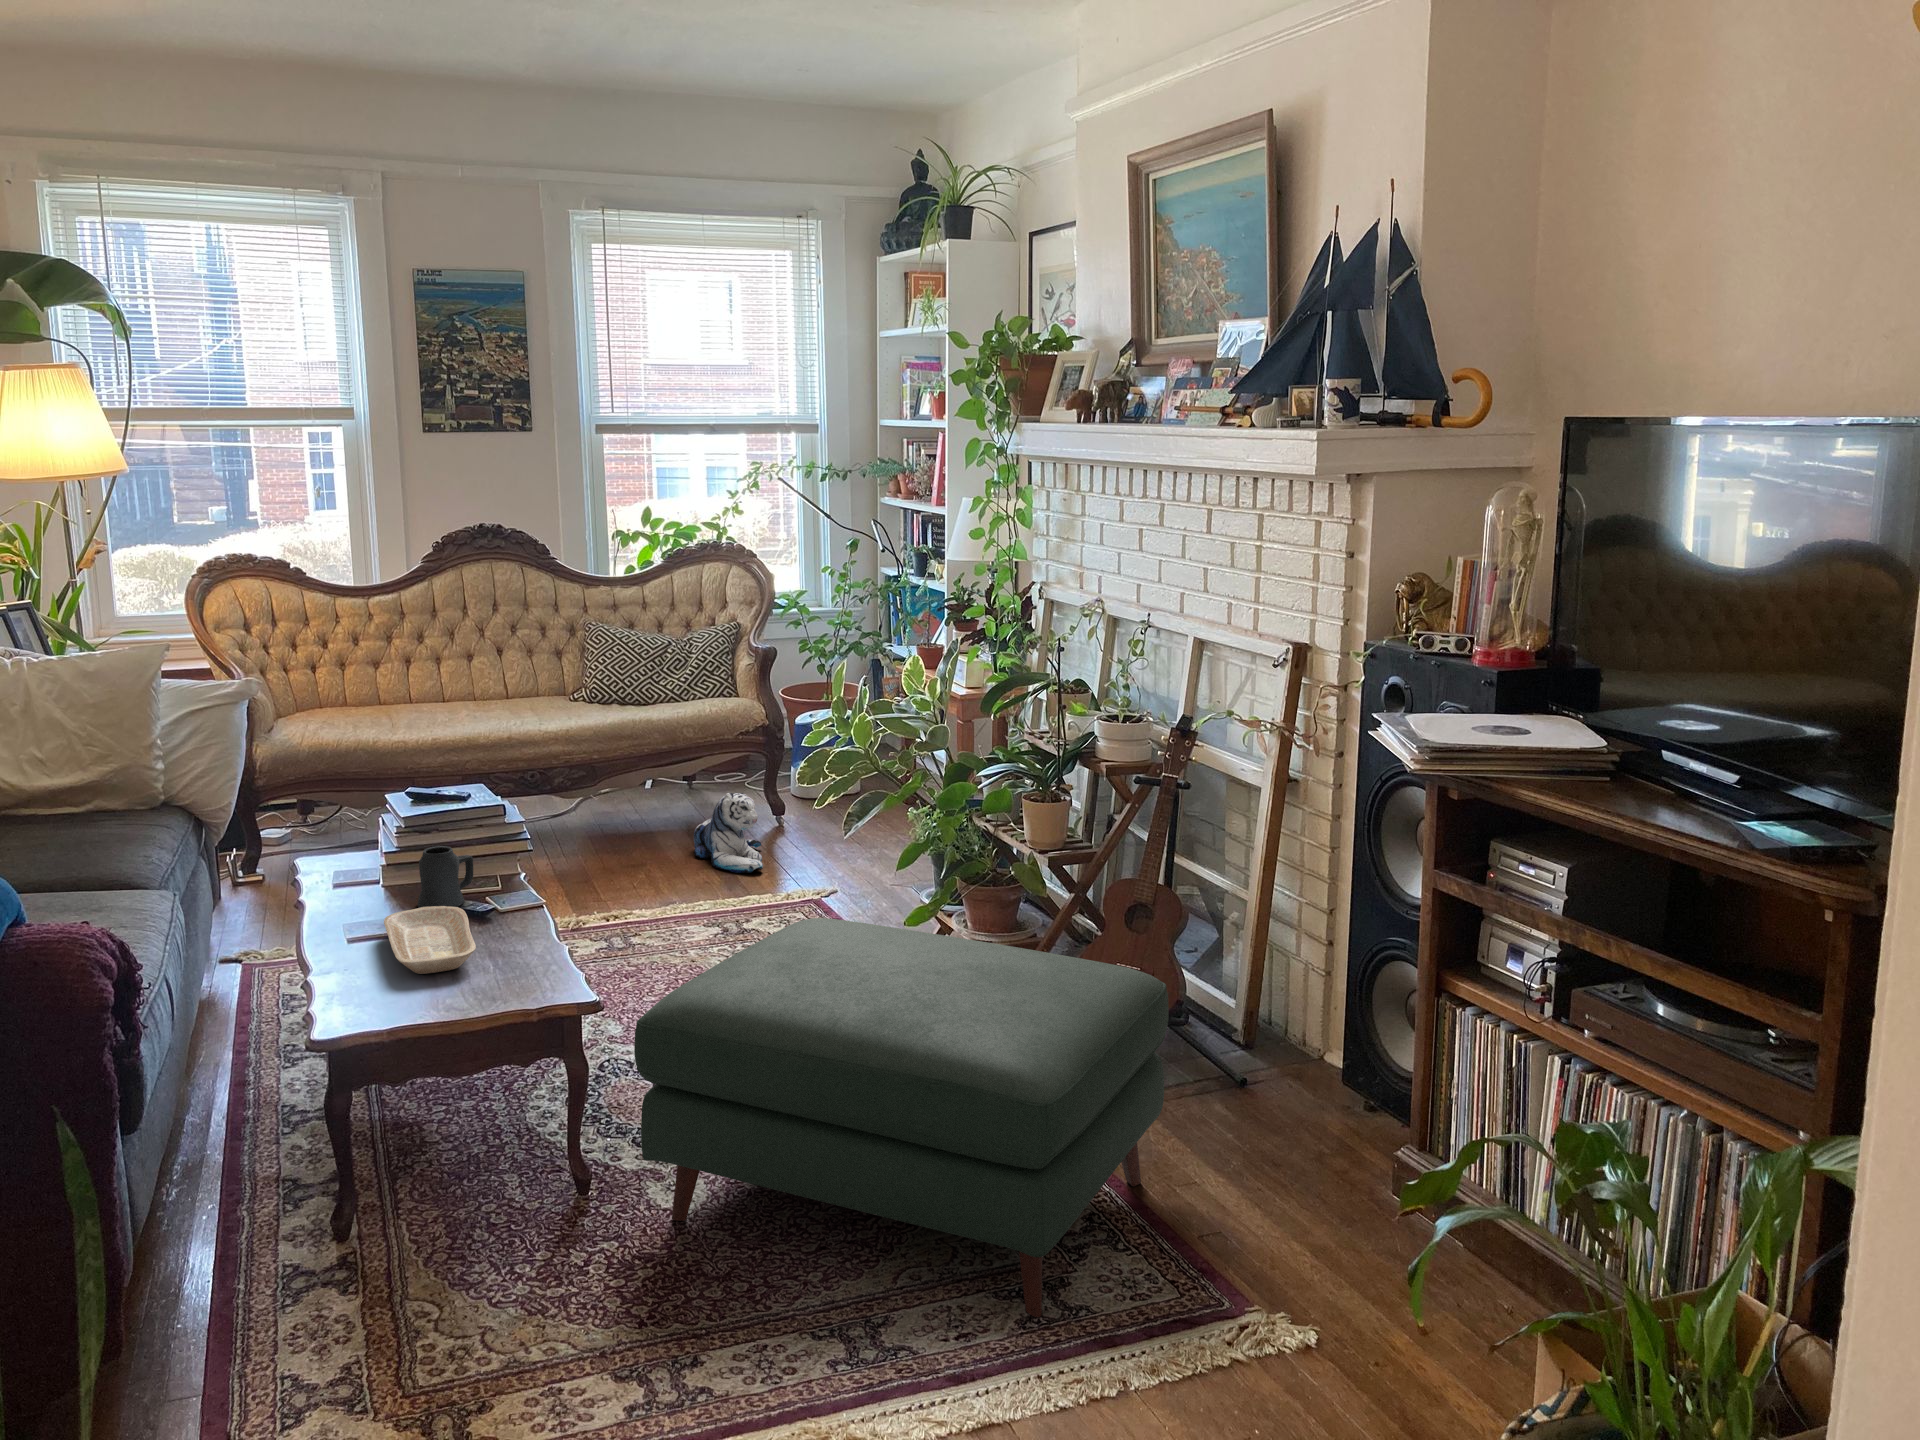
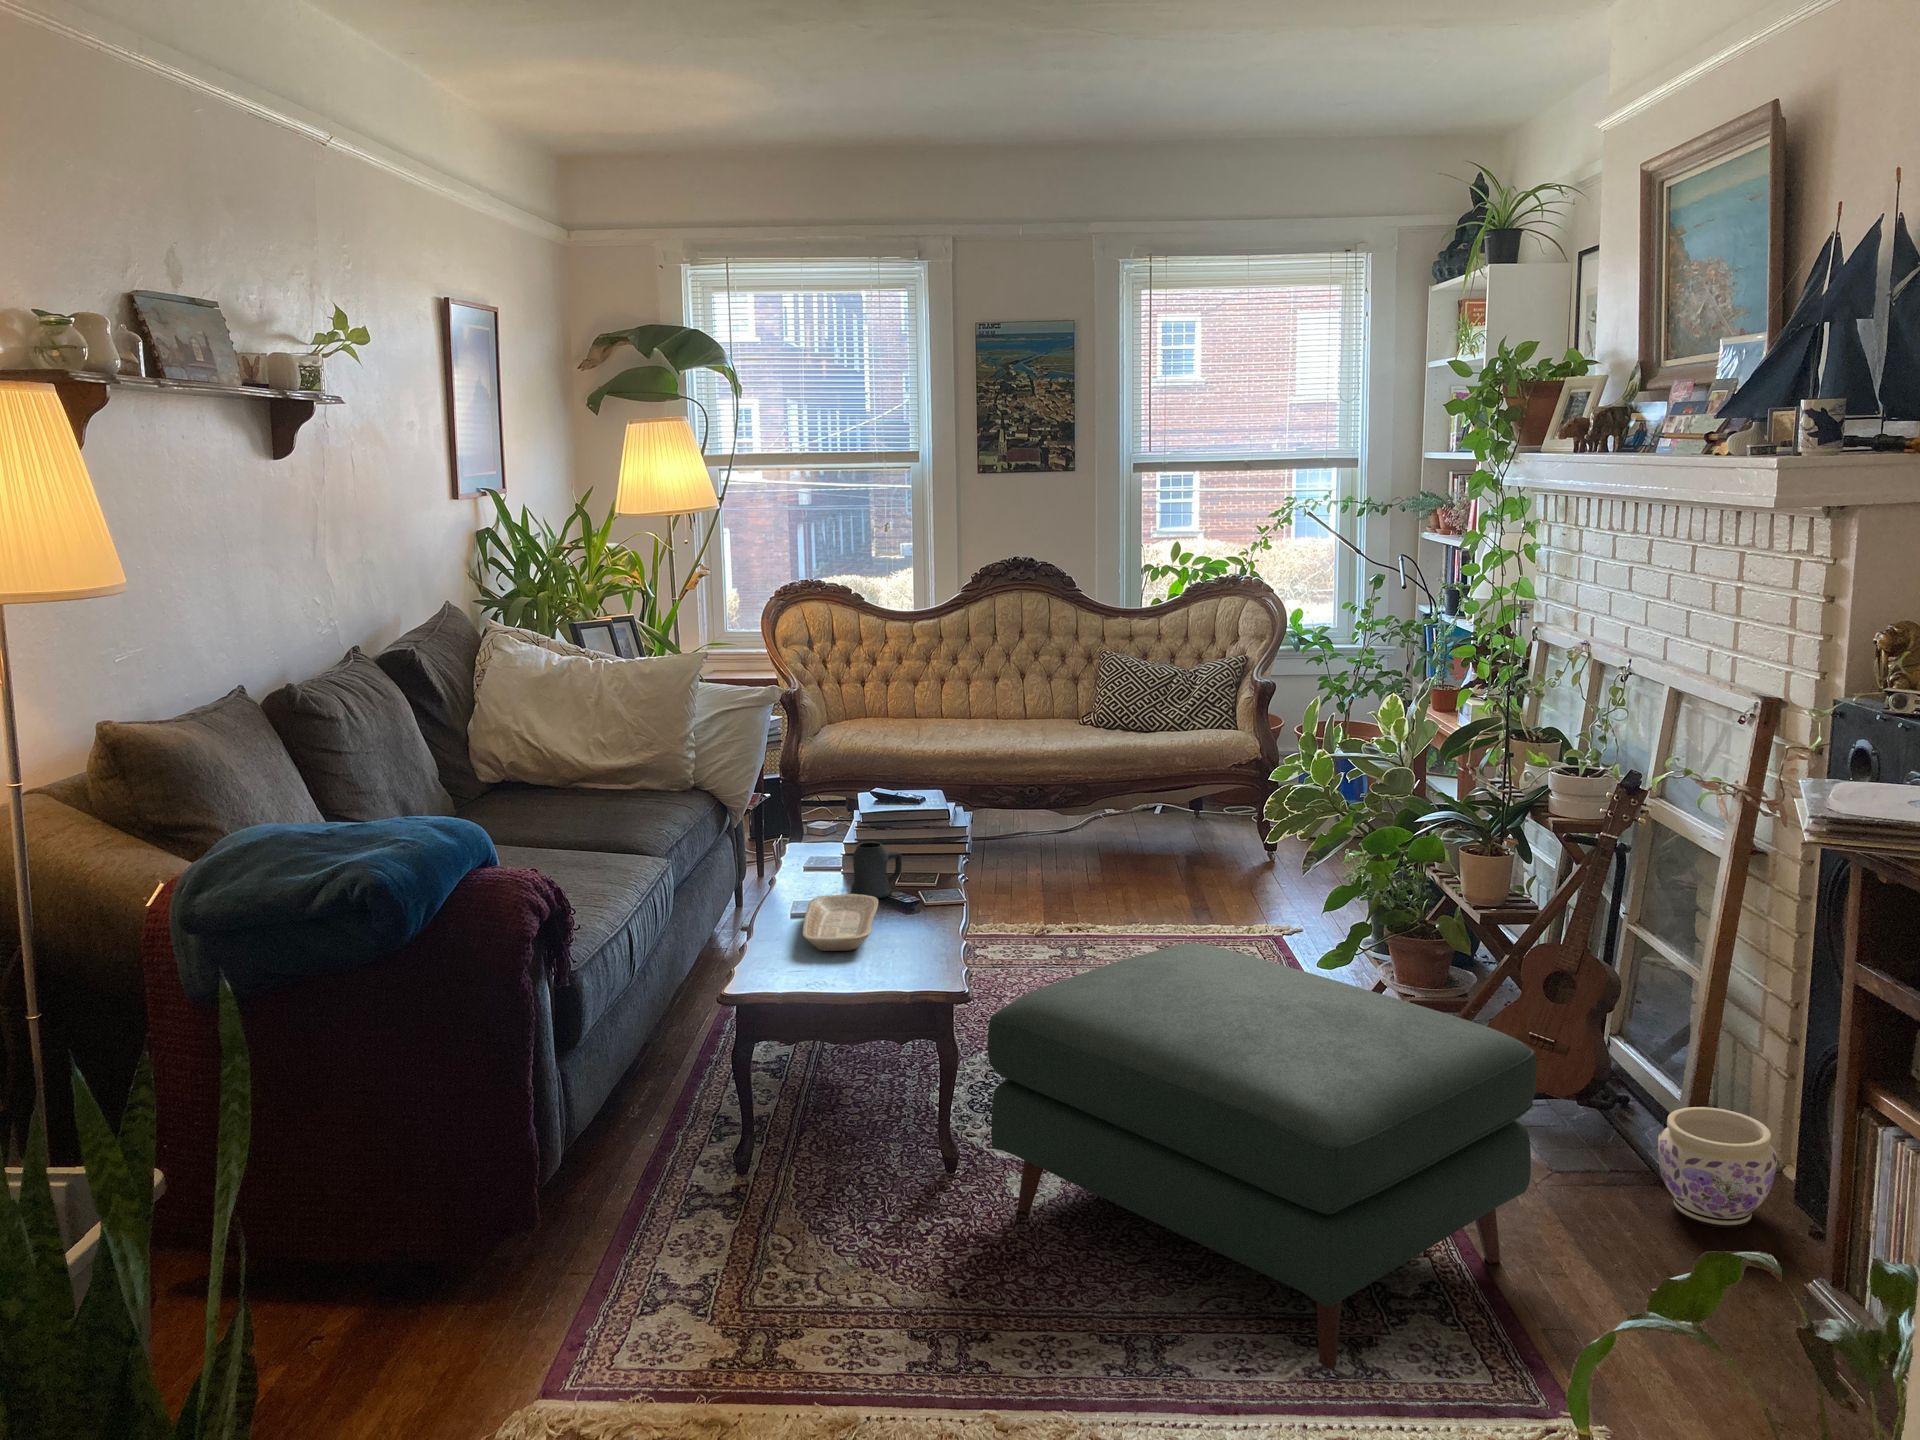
plush toy: present [694,793,763,873] -> none [1176,823,1245,903]
planter: none [1242,1012,1341,1117] -> present [1658,1107,1777,1227]

